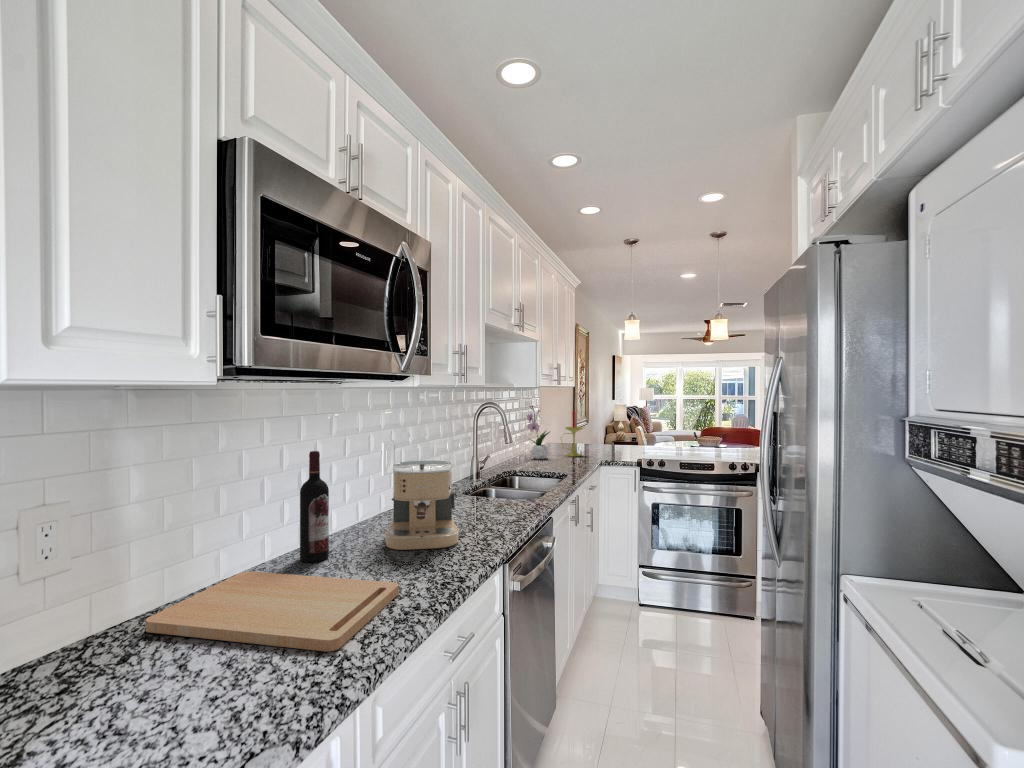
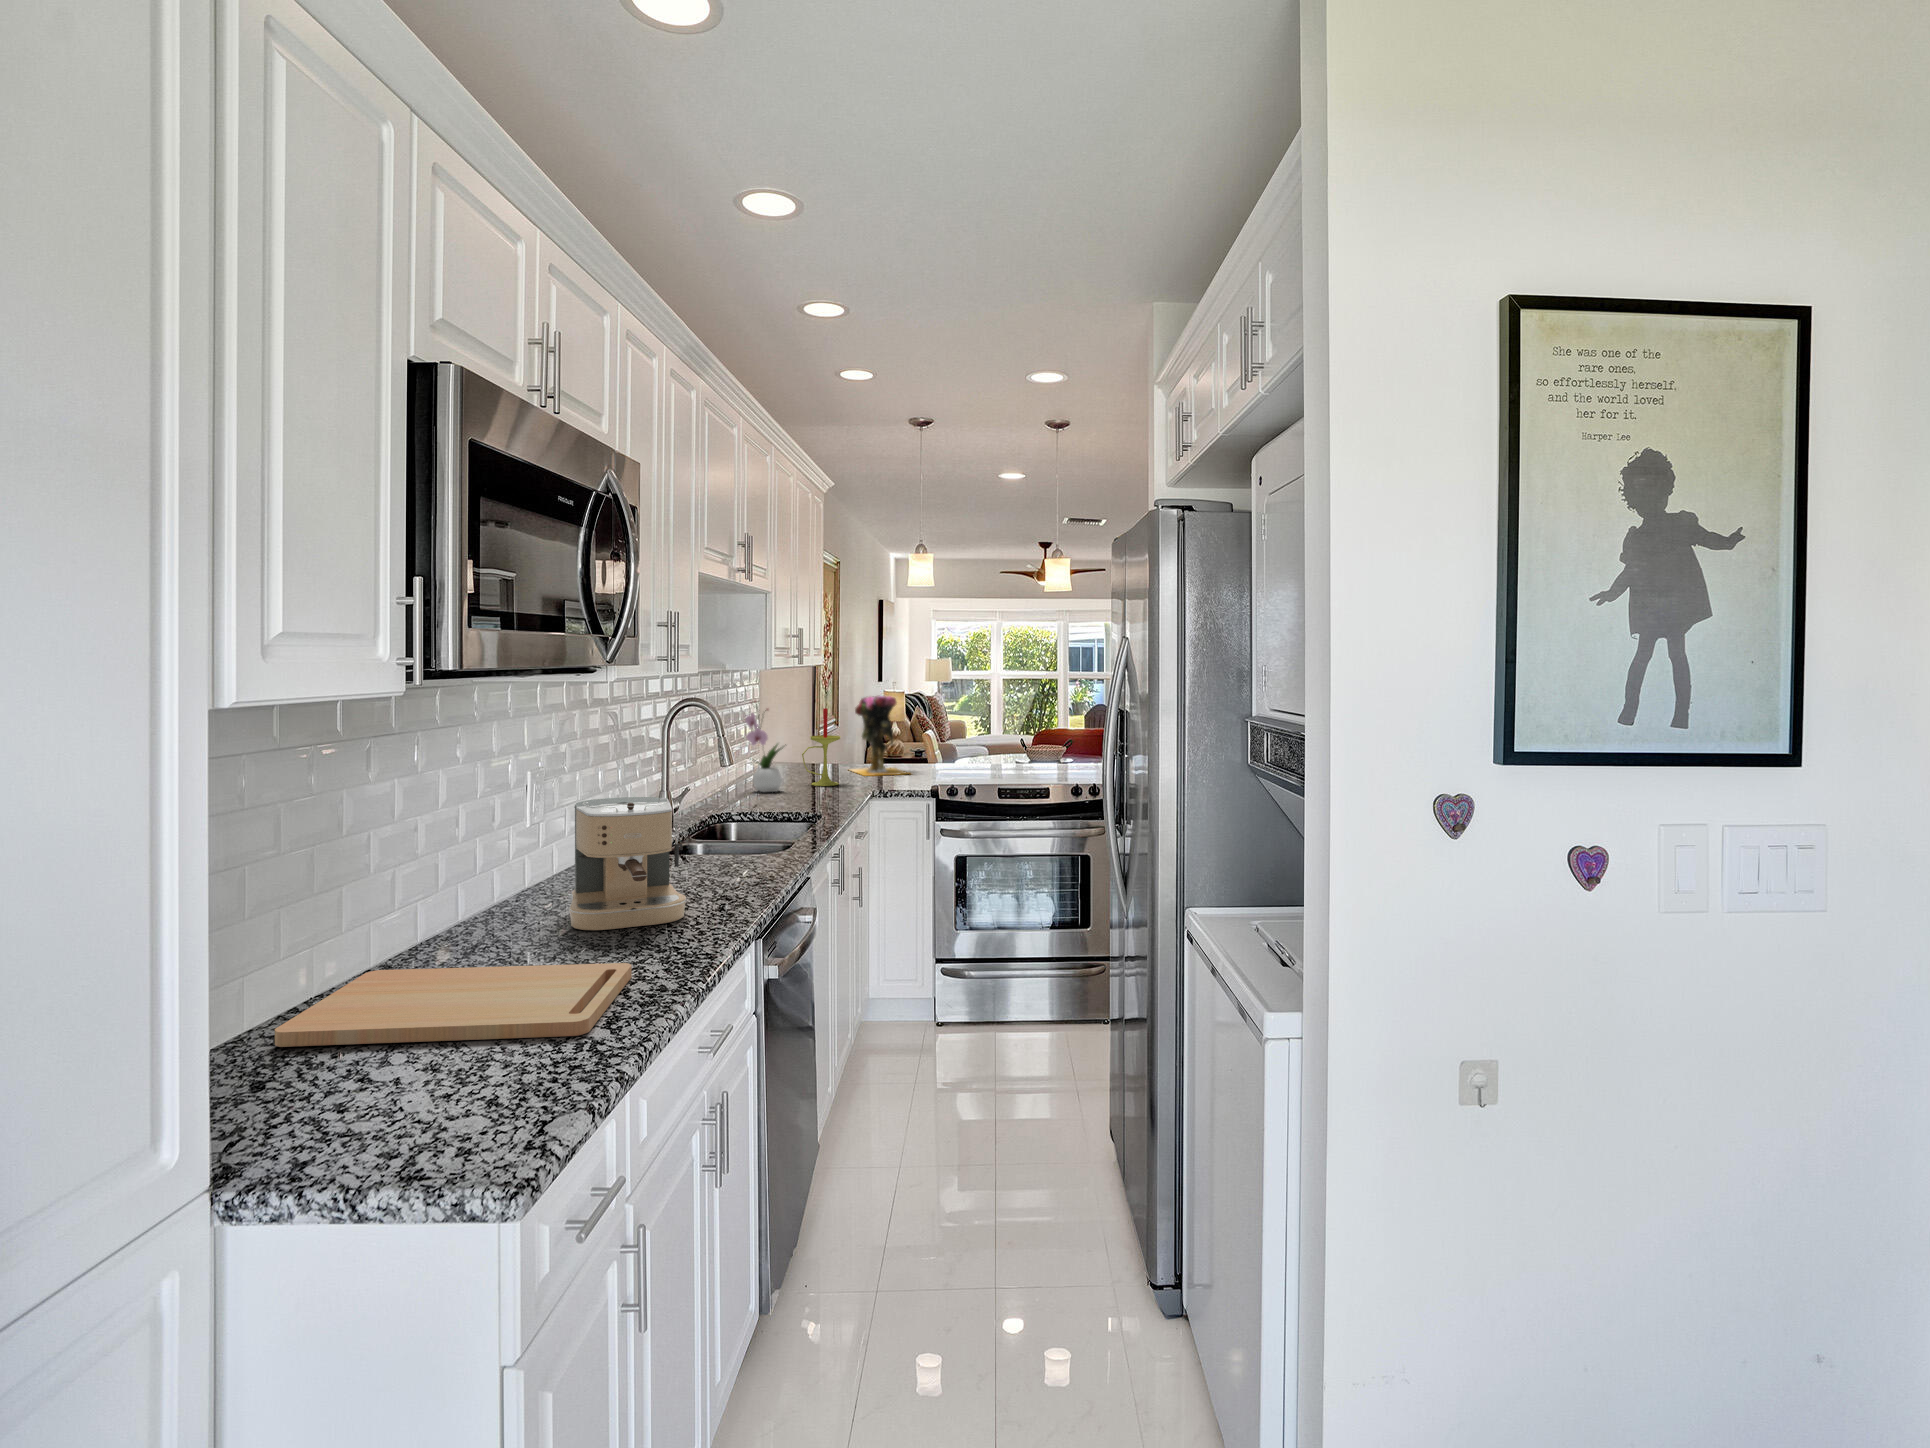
vase: none [589,404,628,451] -> present [851,696,907,776]
wine bottle: present [300,451,329,562] -> none [440,787,487,956]

